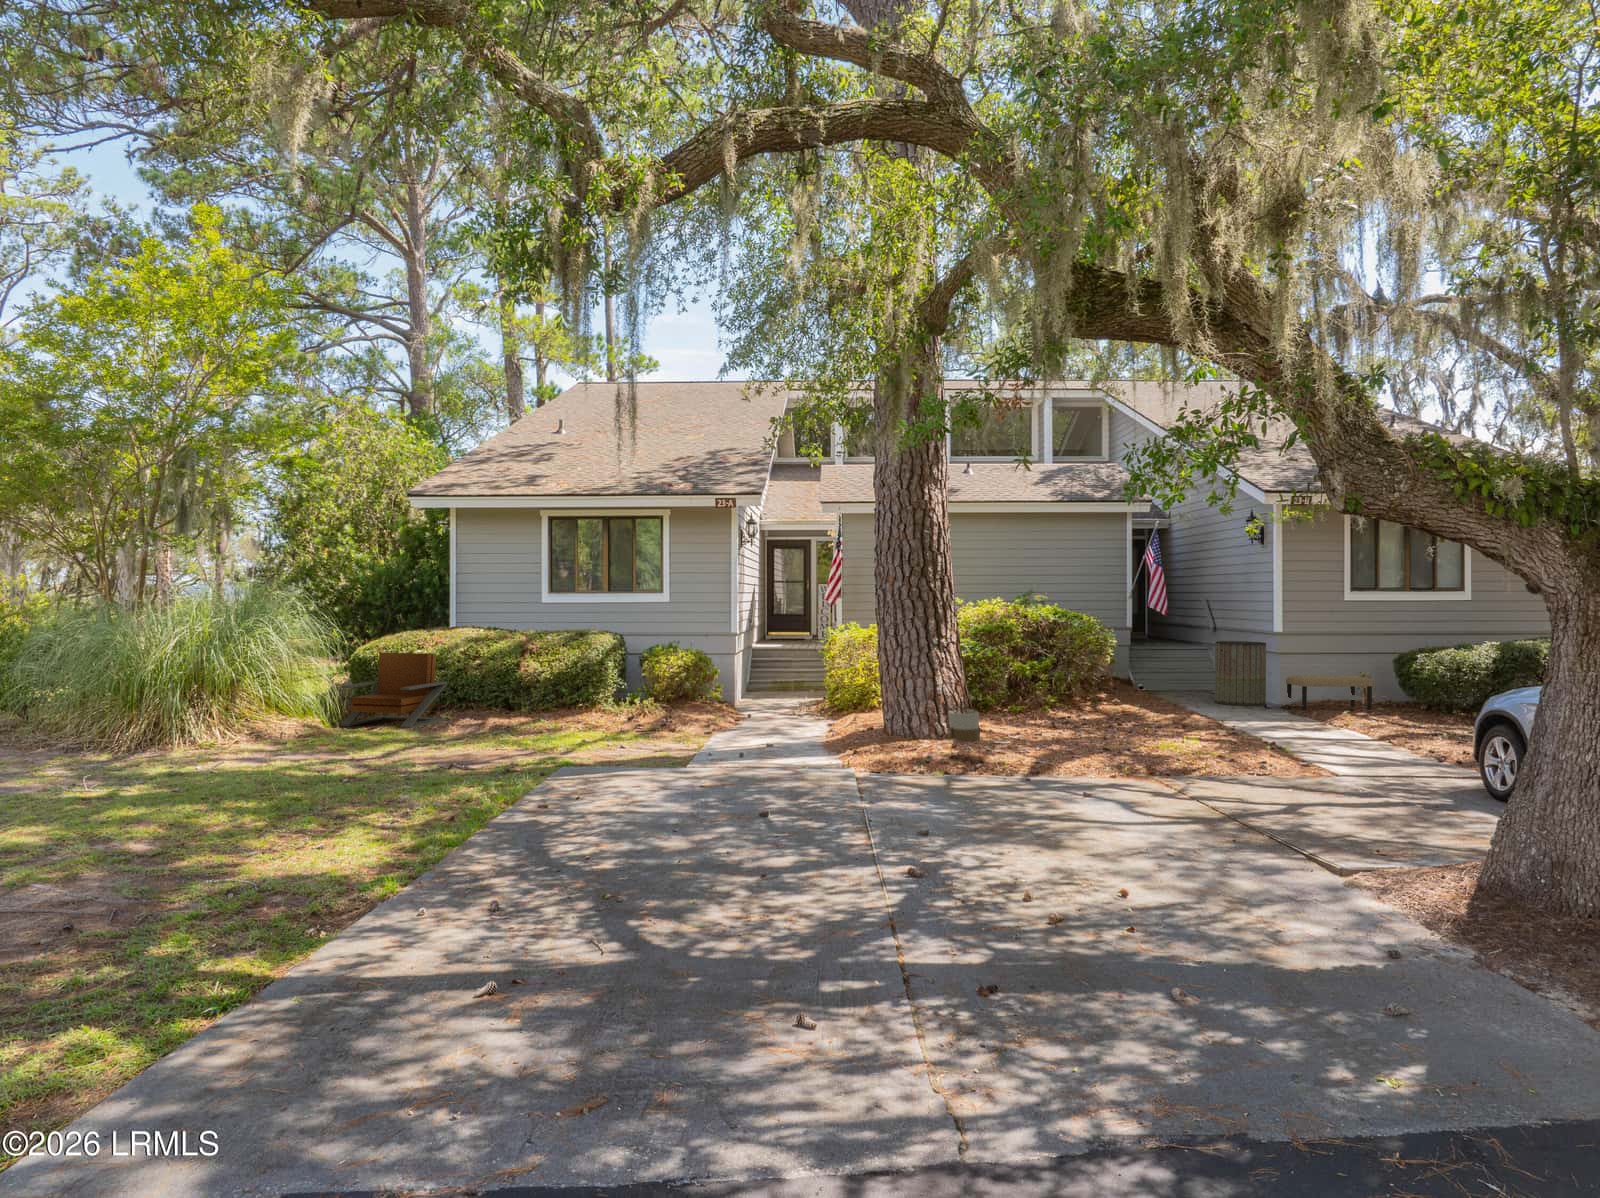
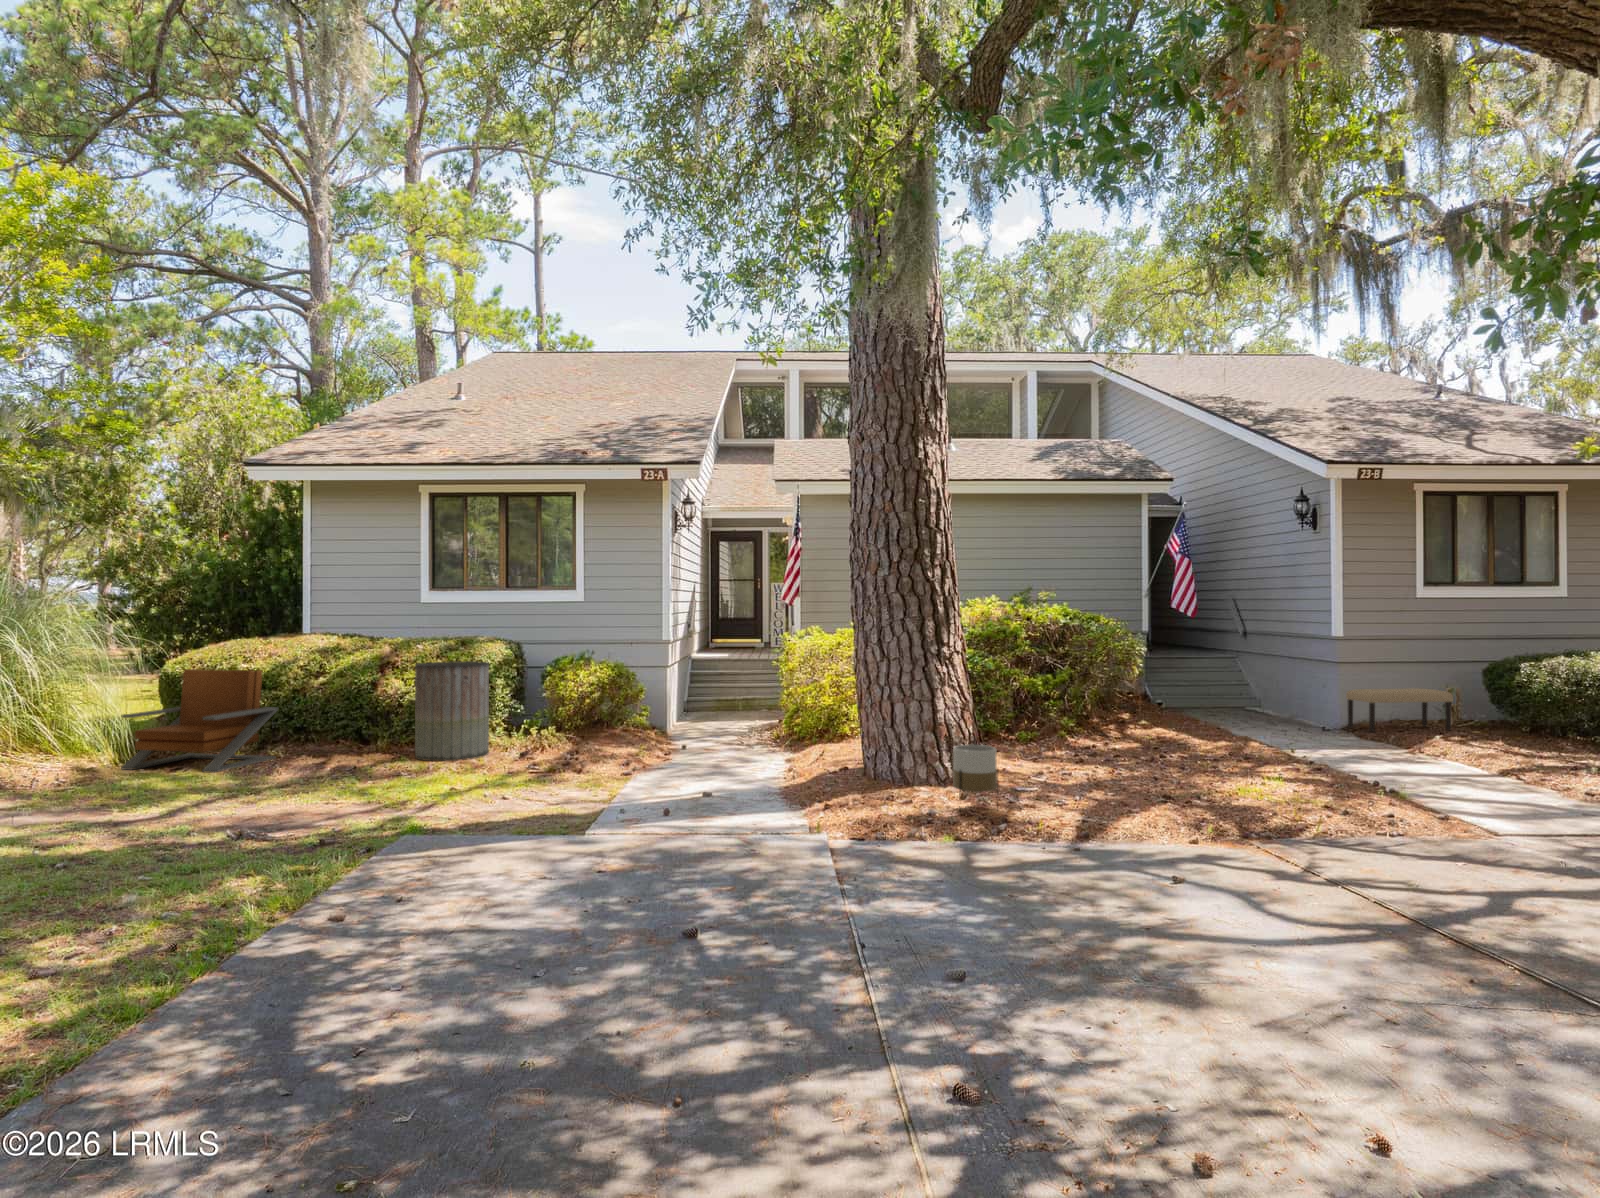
trash can: present [1215,641,1266,706] -> present [415,661,489,761]

